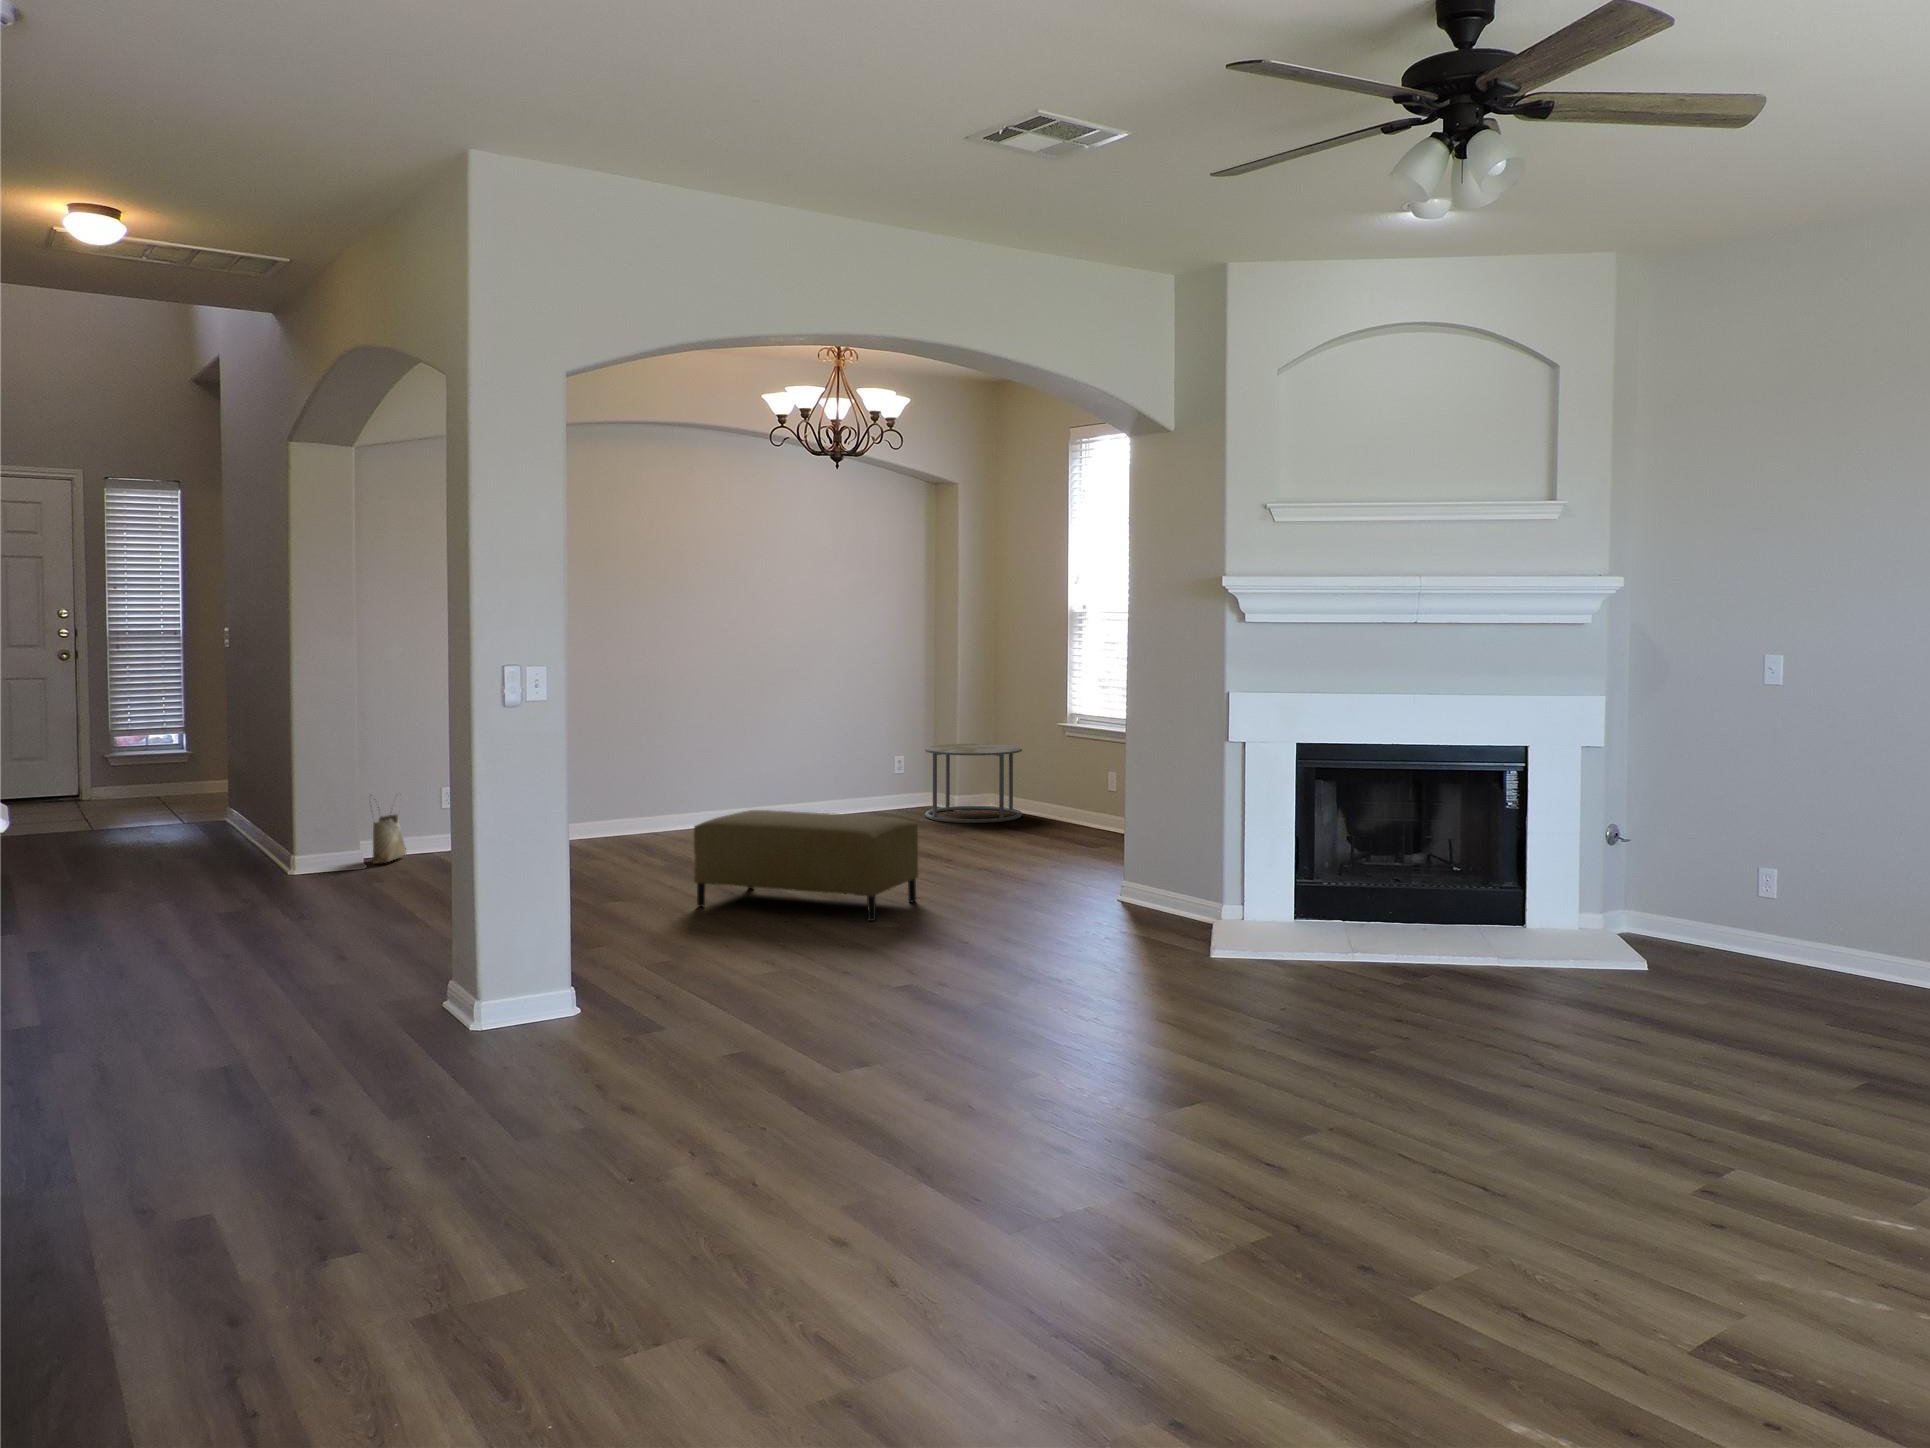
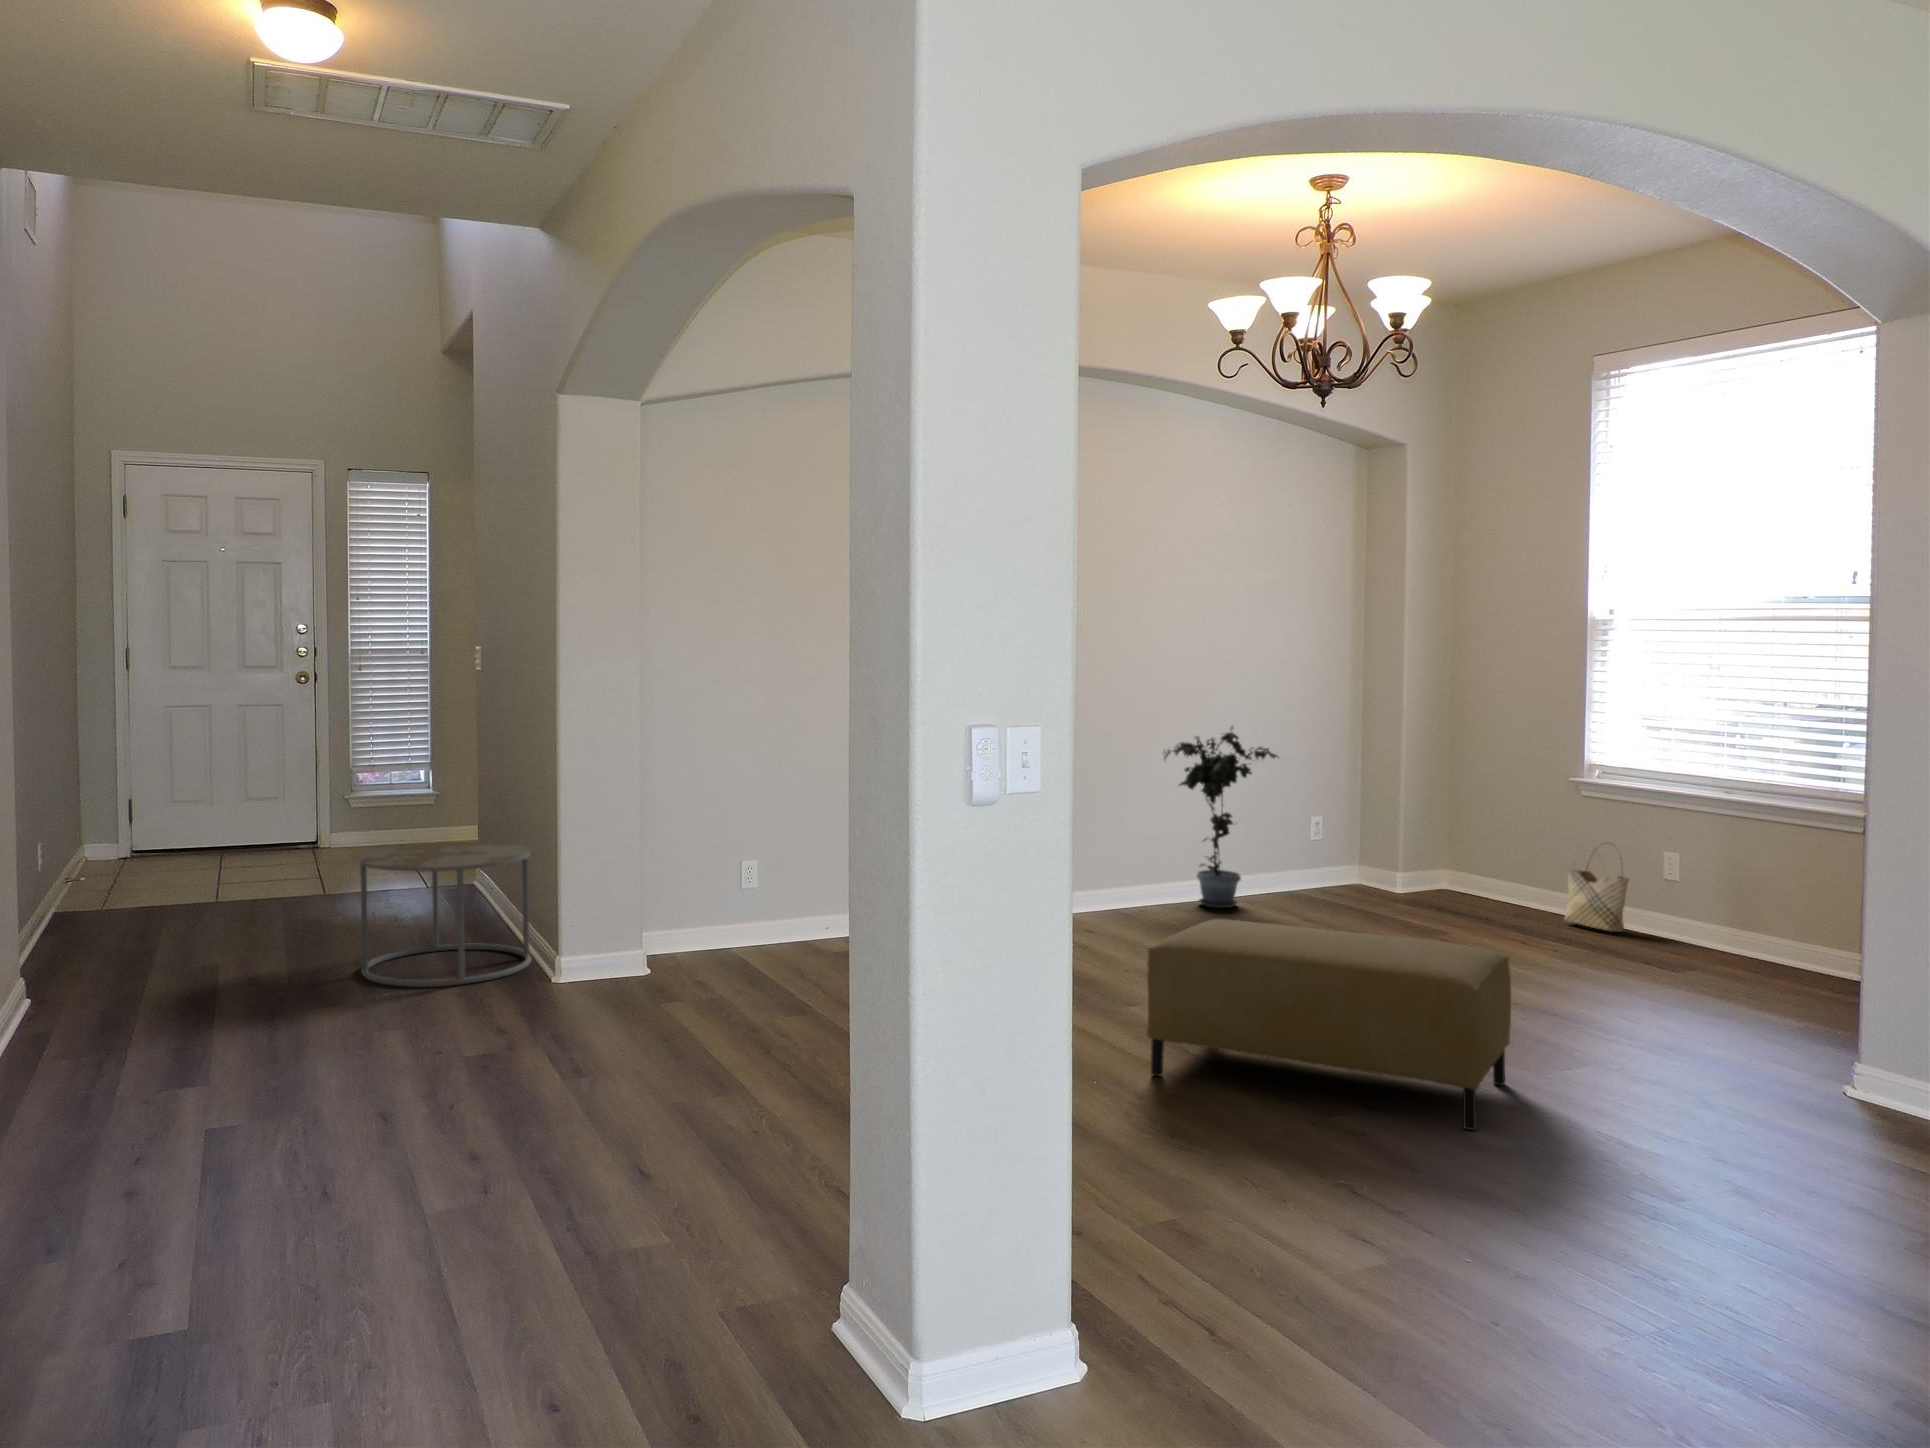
potted plant: none [776,688,865,822] -> present [1165,727,1278,908]
side table: present [925,744,1022,823] -> present [360,842,531,987]
woven basket: present [371,795,406,863] -> present [1565,843,1629,932]

